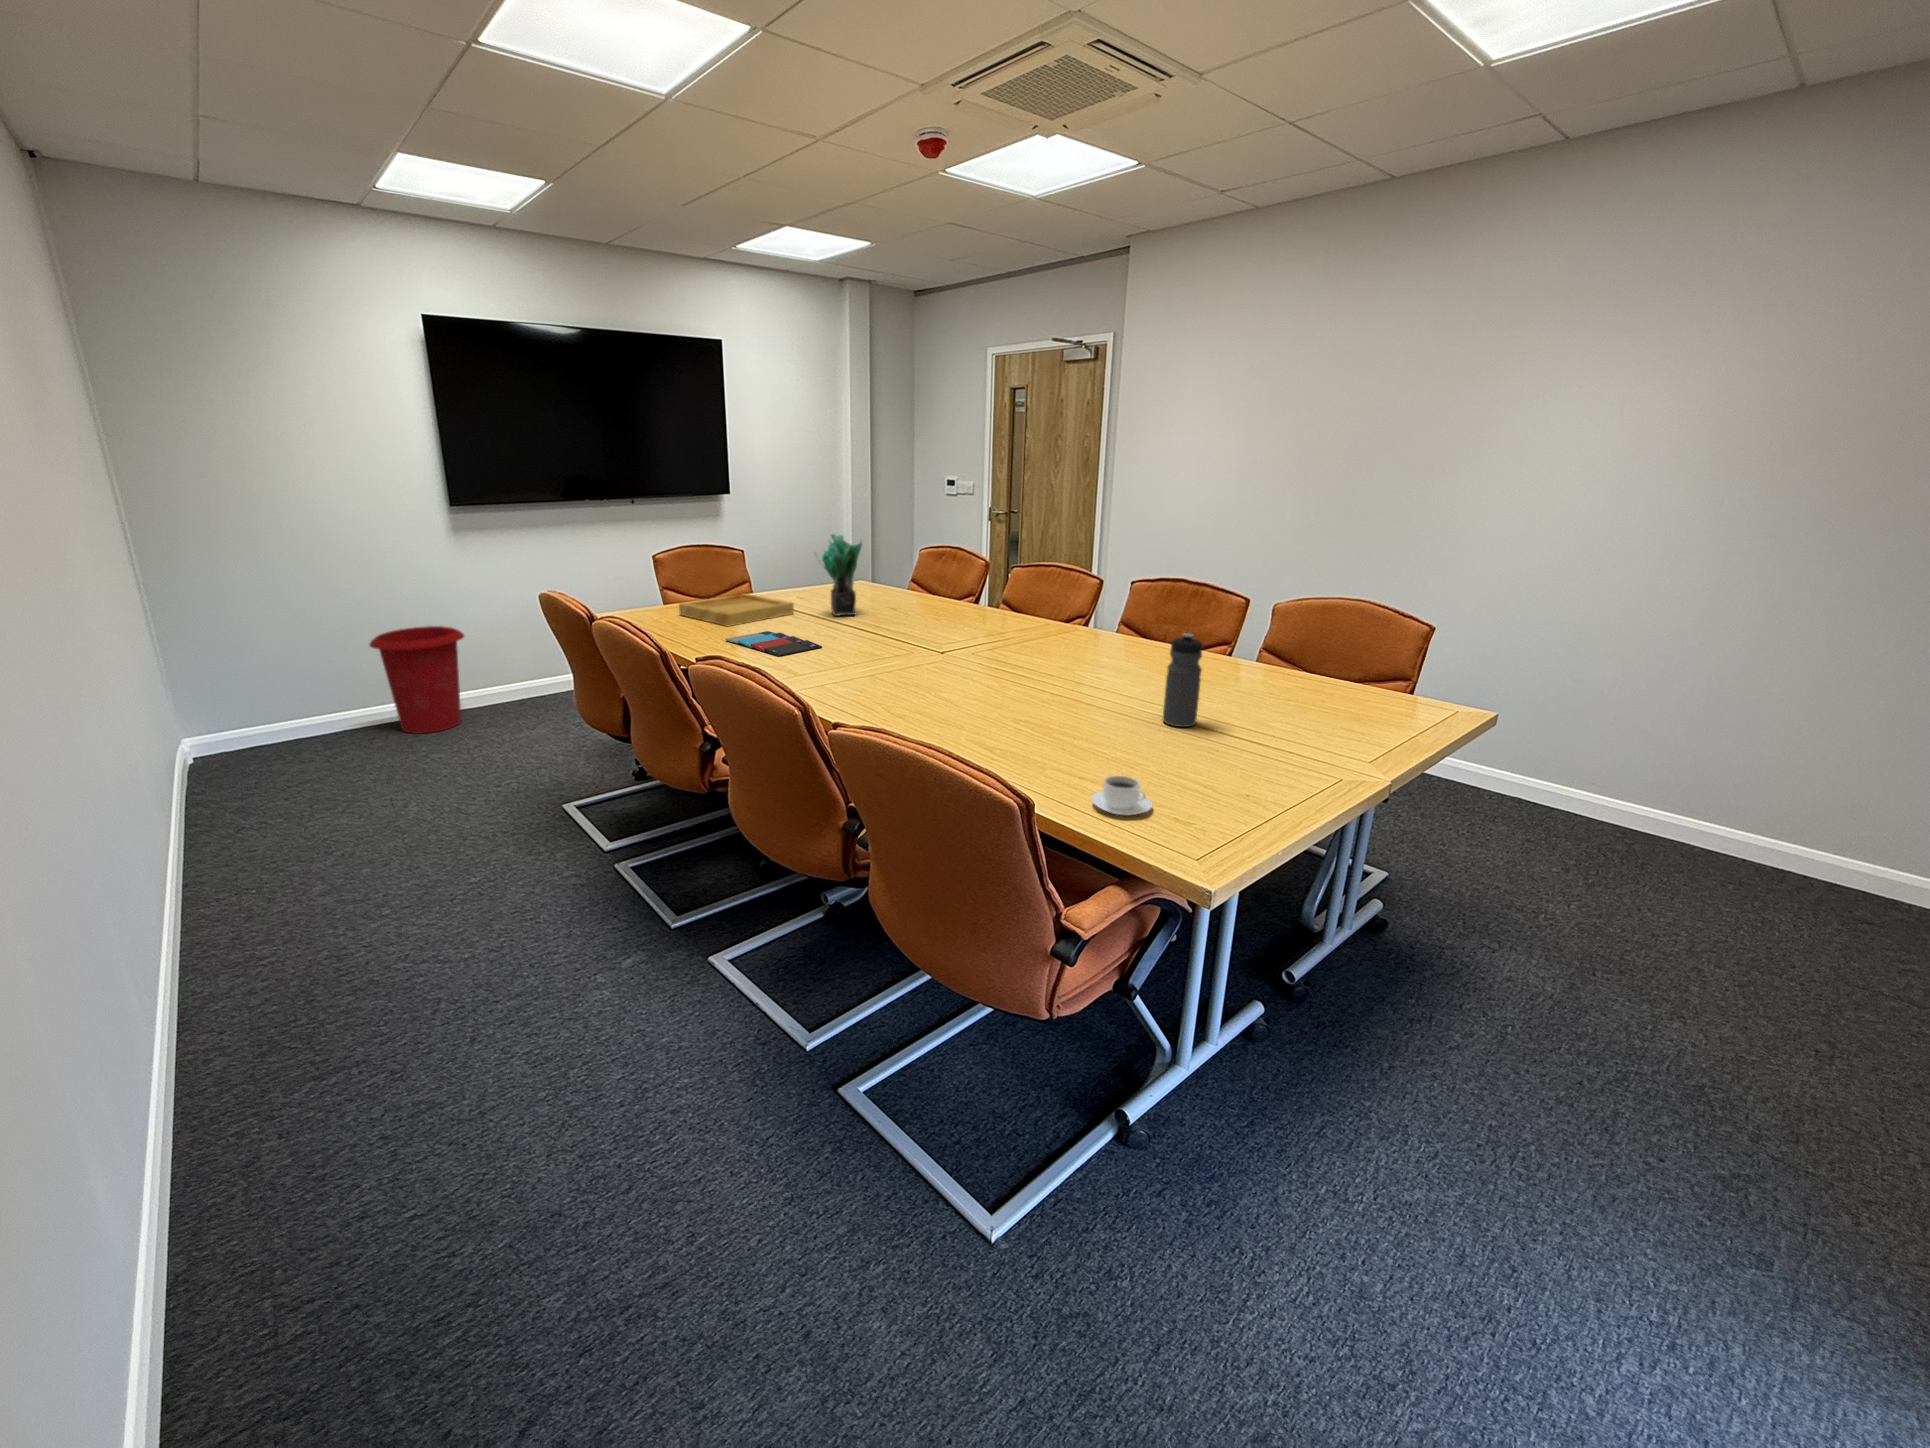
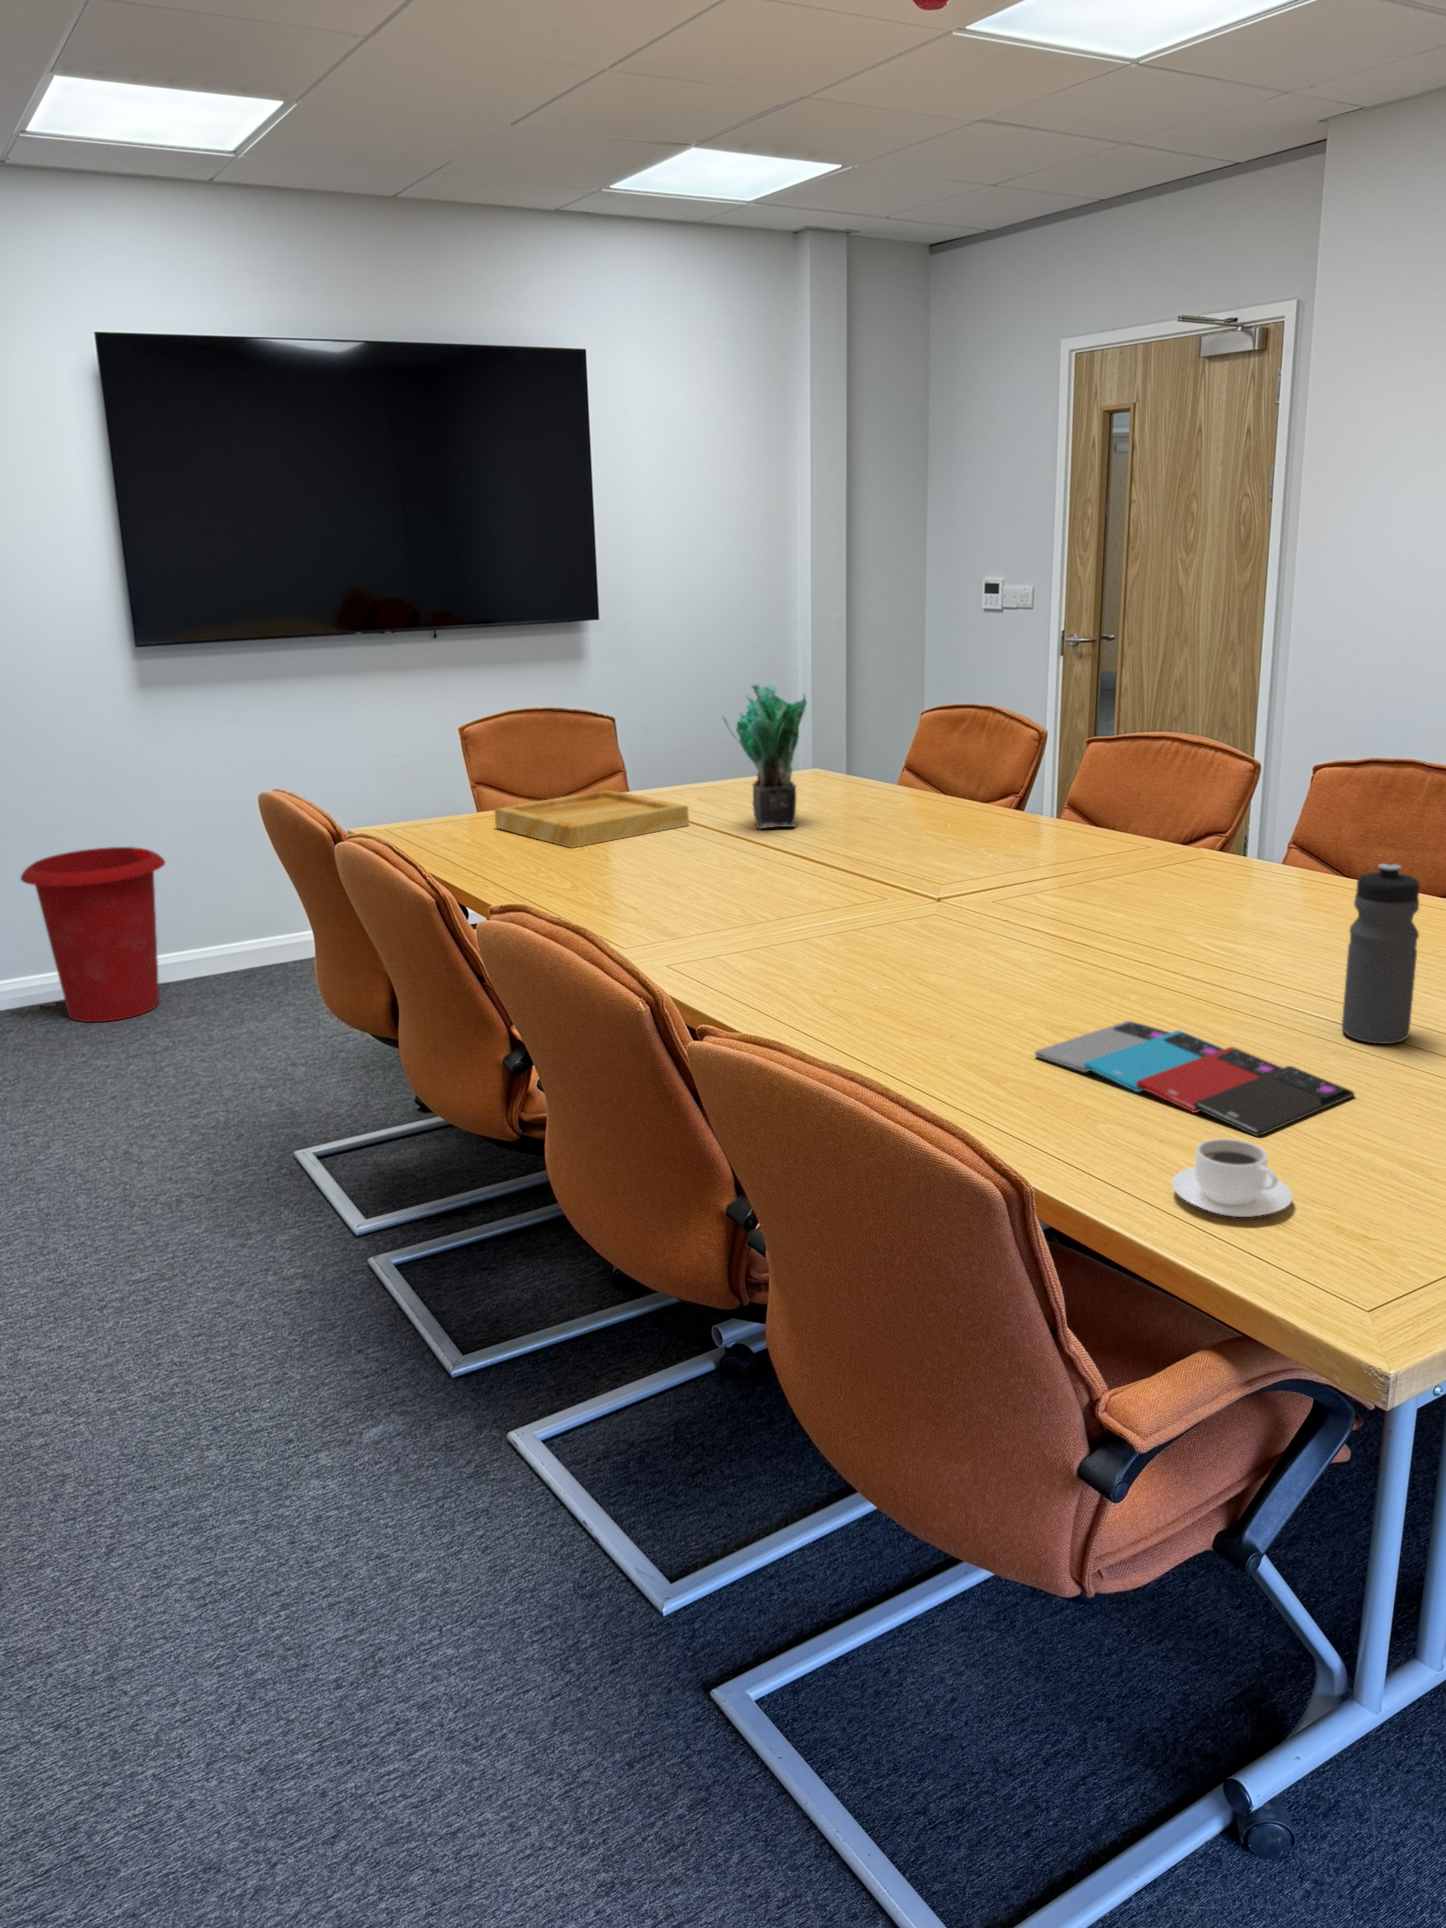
smartphone: present [725,631,822,657] -> present [1035,1021,1354,1136]

